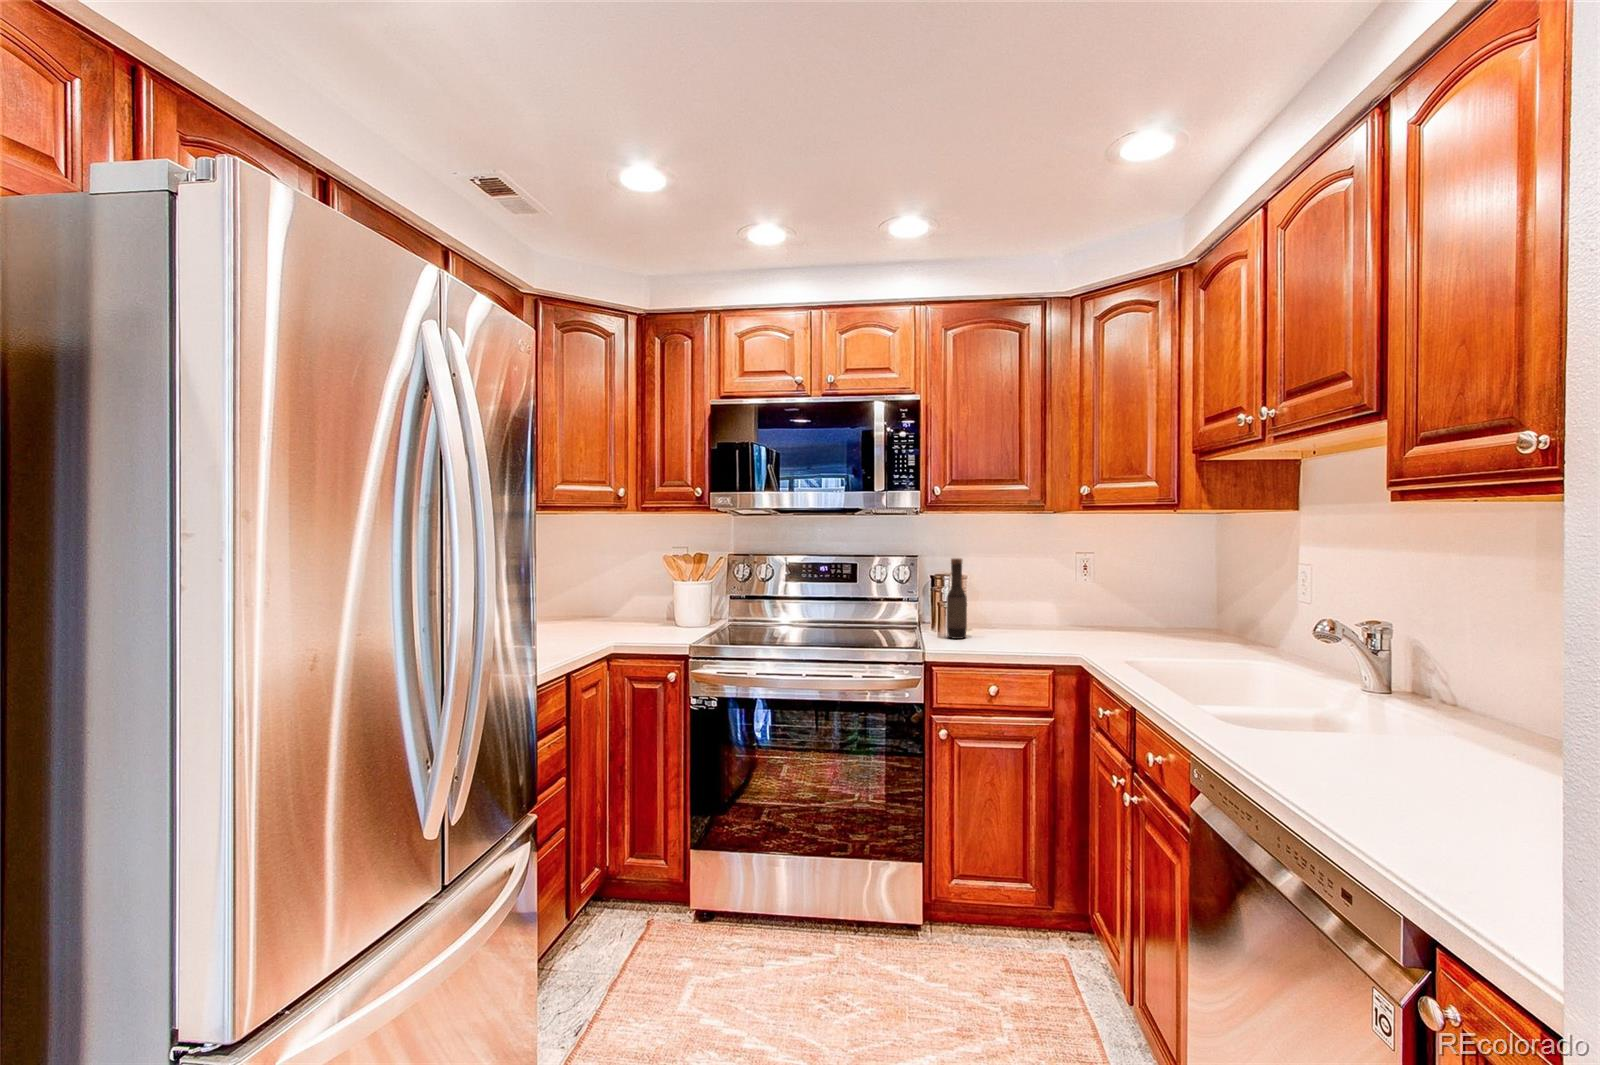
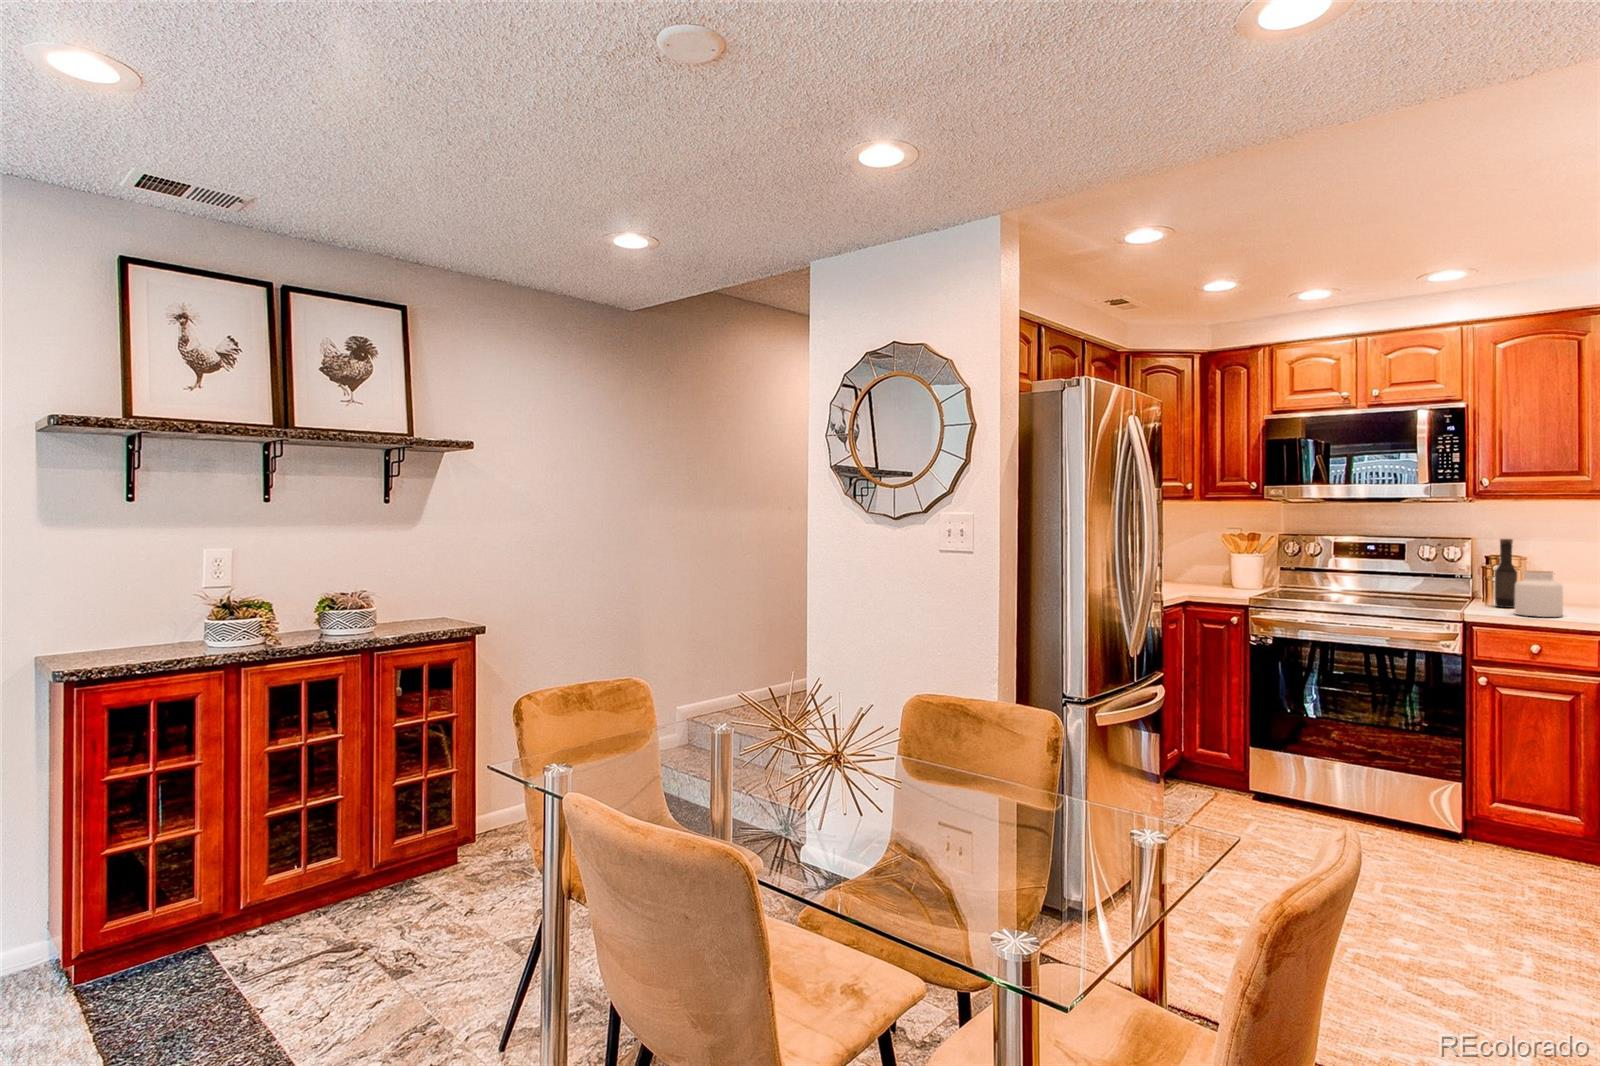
jar: none [968,596,1011,651] -> present [1515,571,1563,617]

